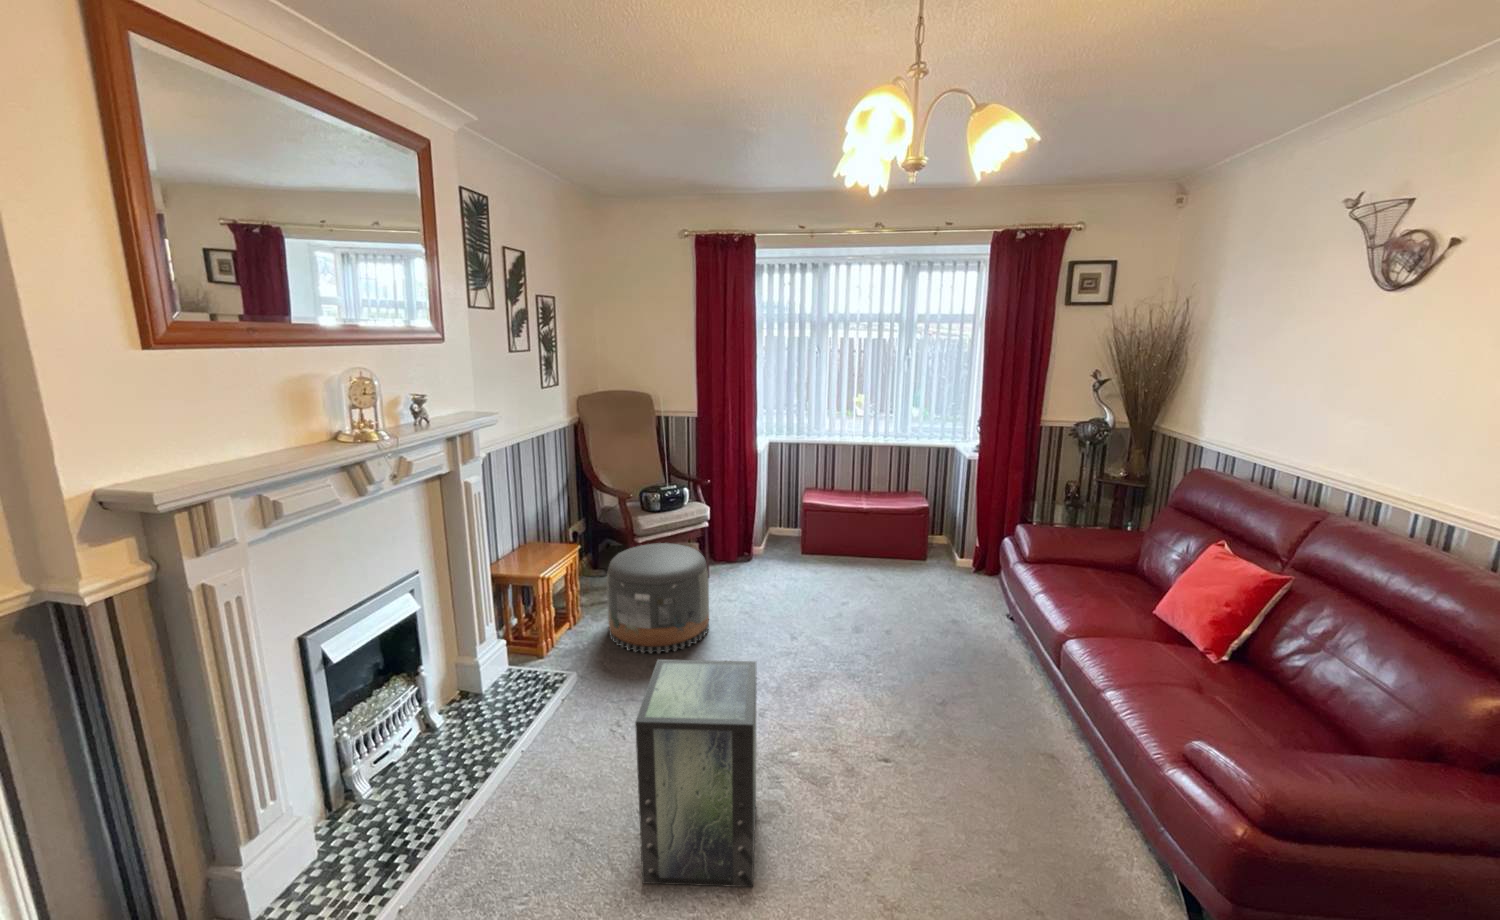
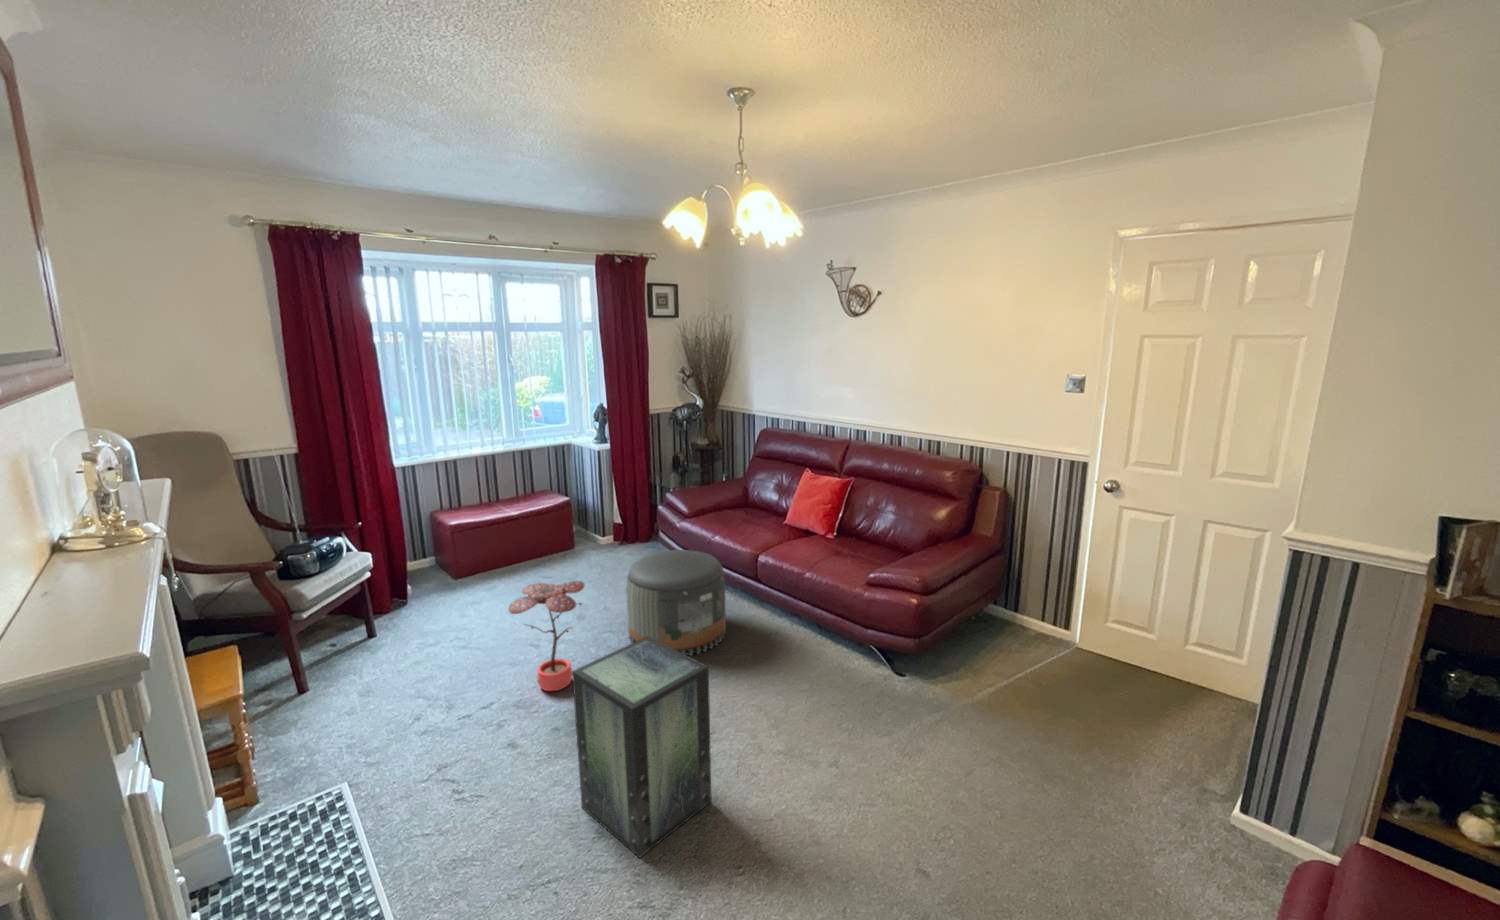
pouf: present [606,543,709,654] -> present [626,550,726,656]
potted plant: none [729,572,812,685] -> present [509,581,584,691]

